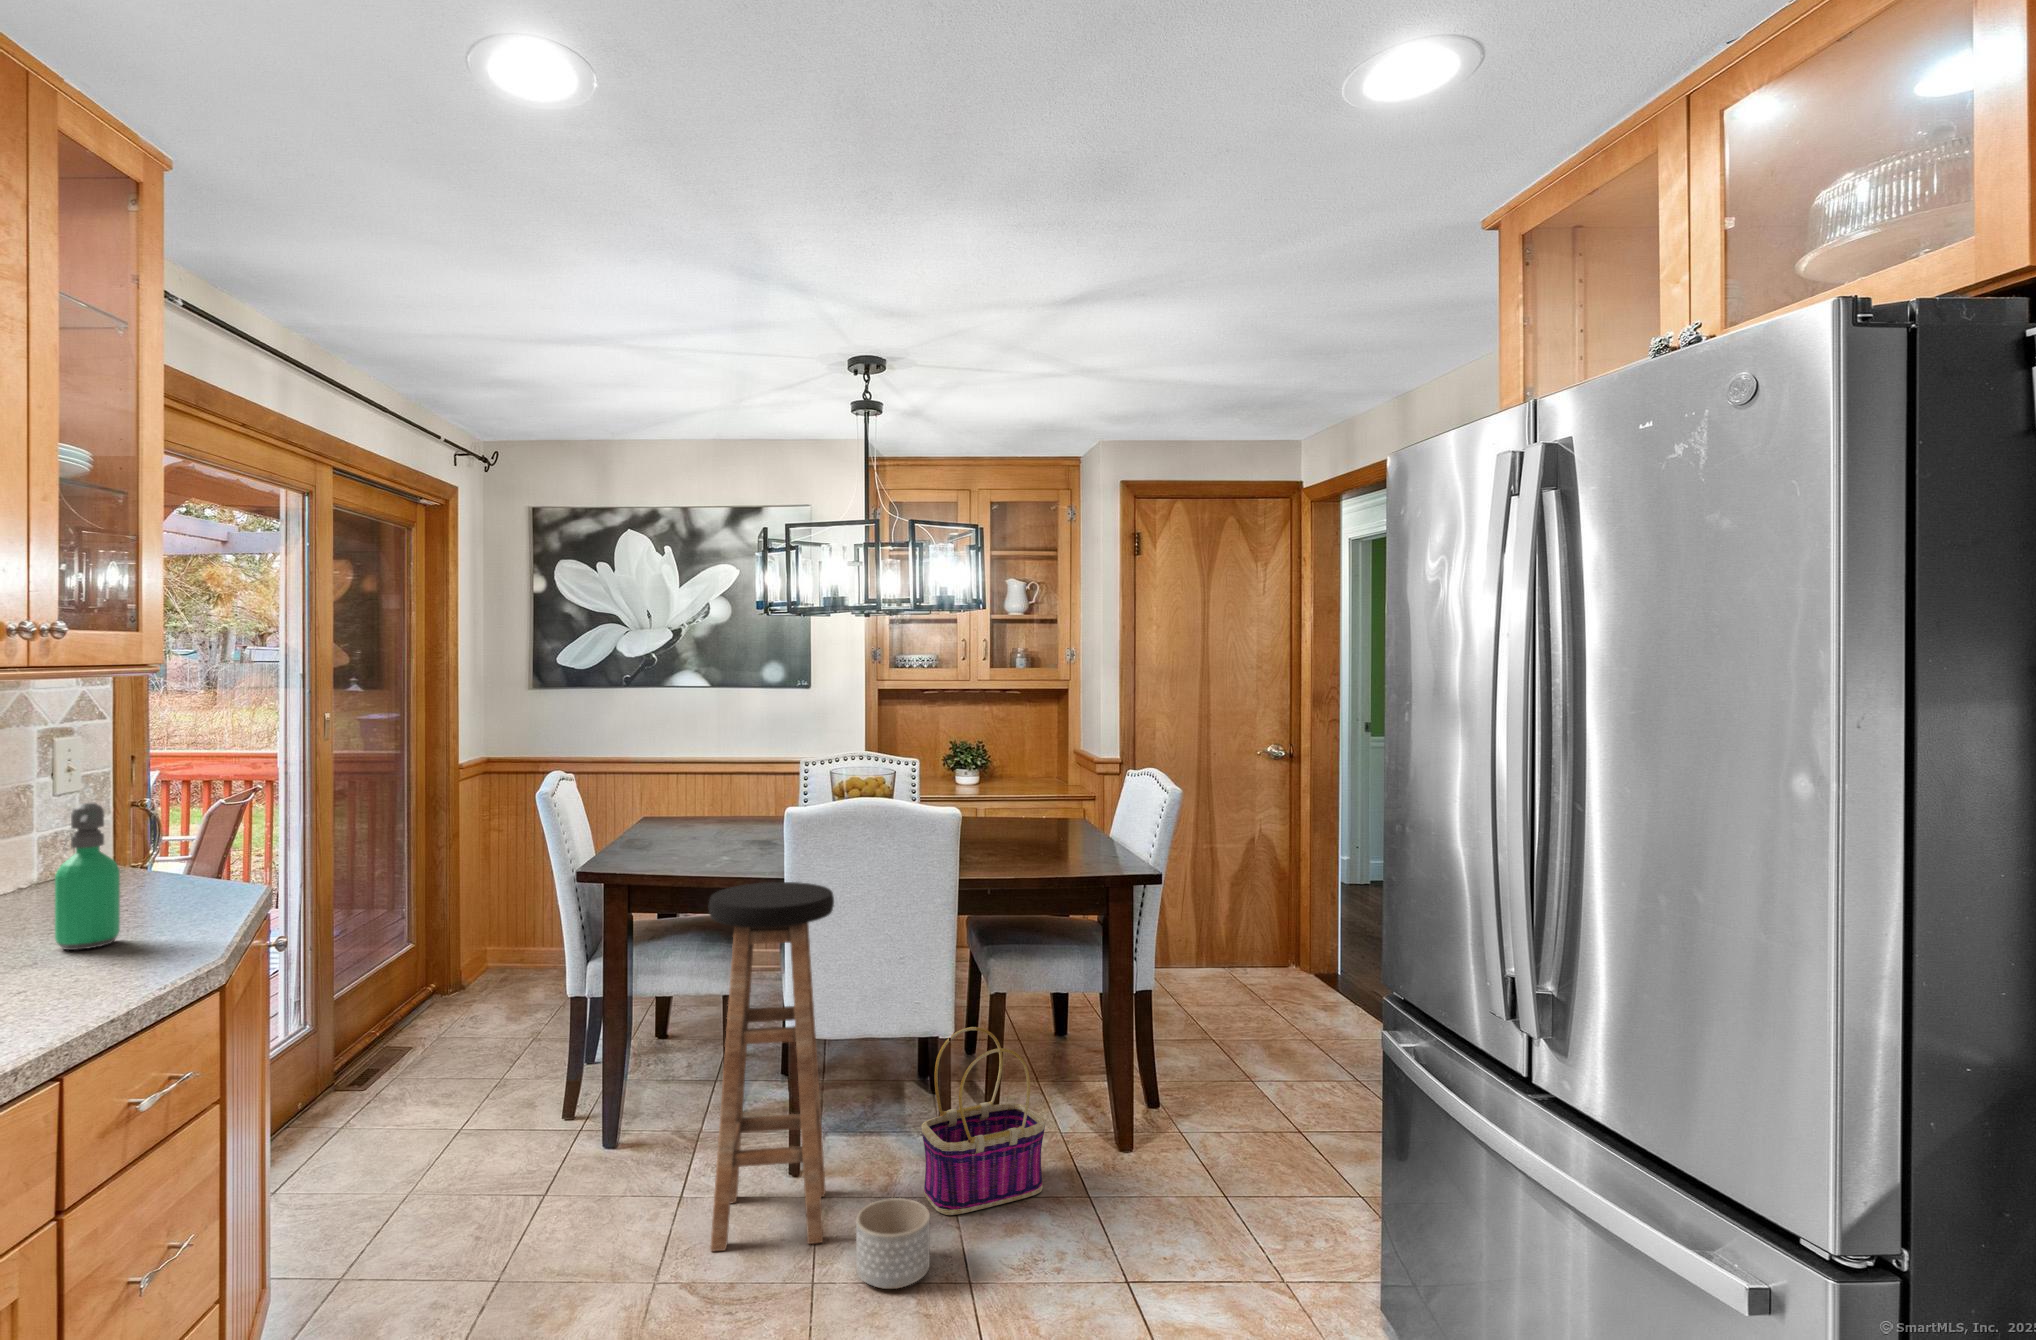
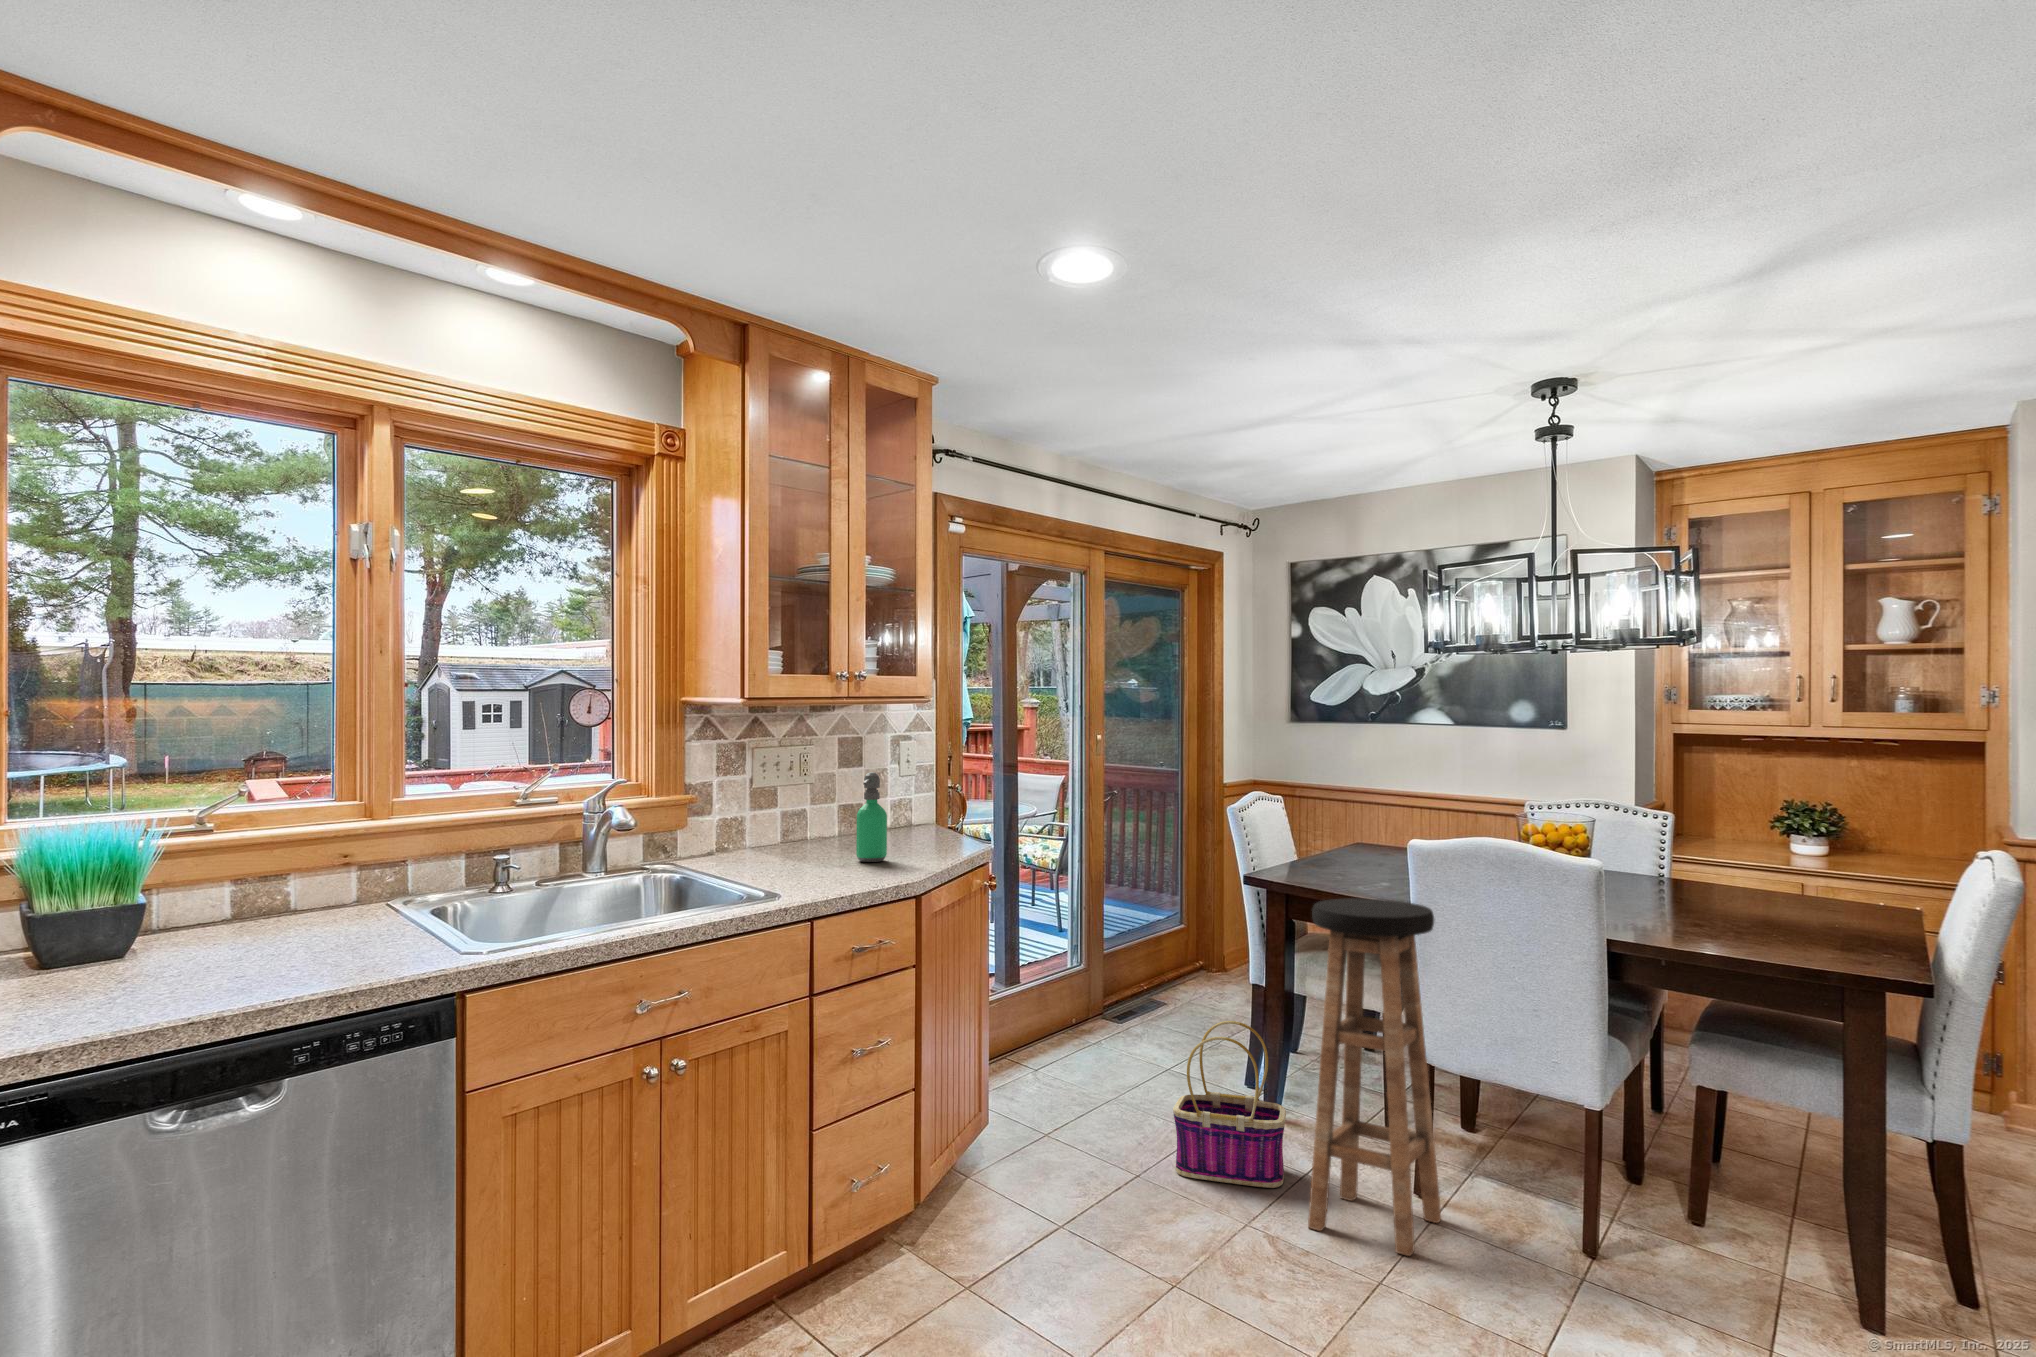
basket: present [921,1027,1046,1215] -> present [1173,1021,1286,1188]
planter: present [856,1198,930,1289] -> none [1423,1228,1503,1318]

